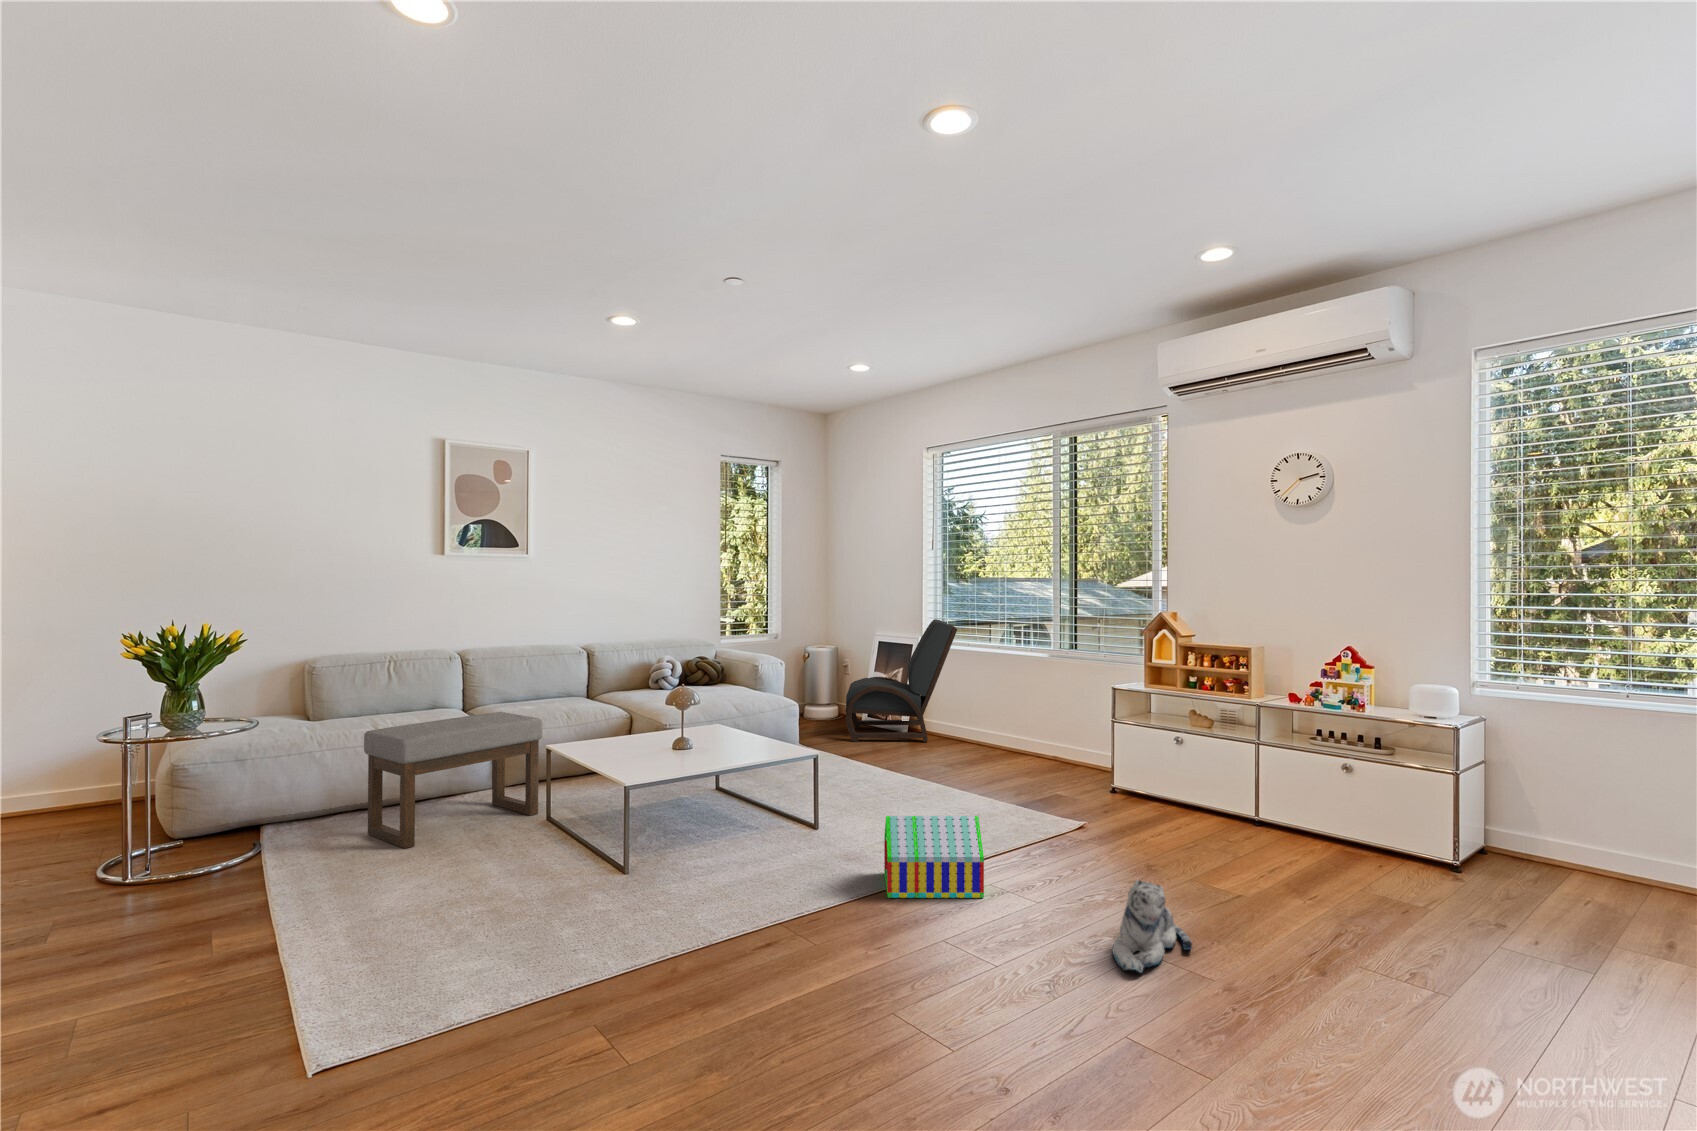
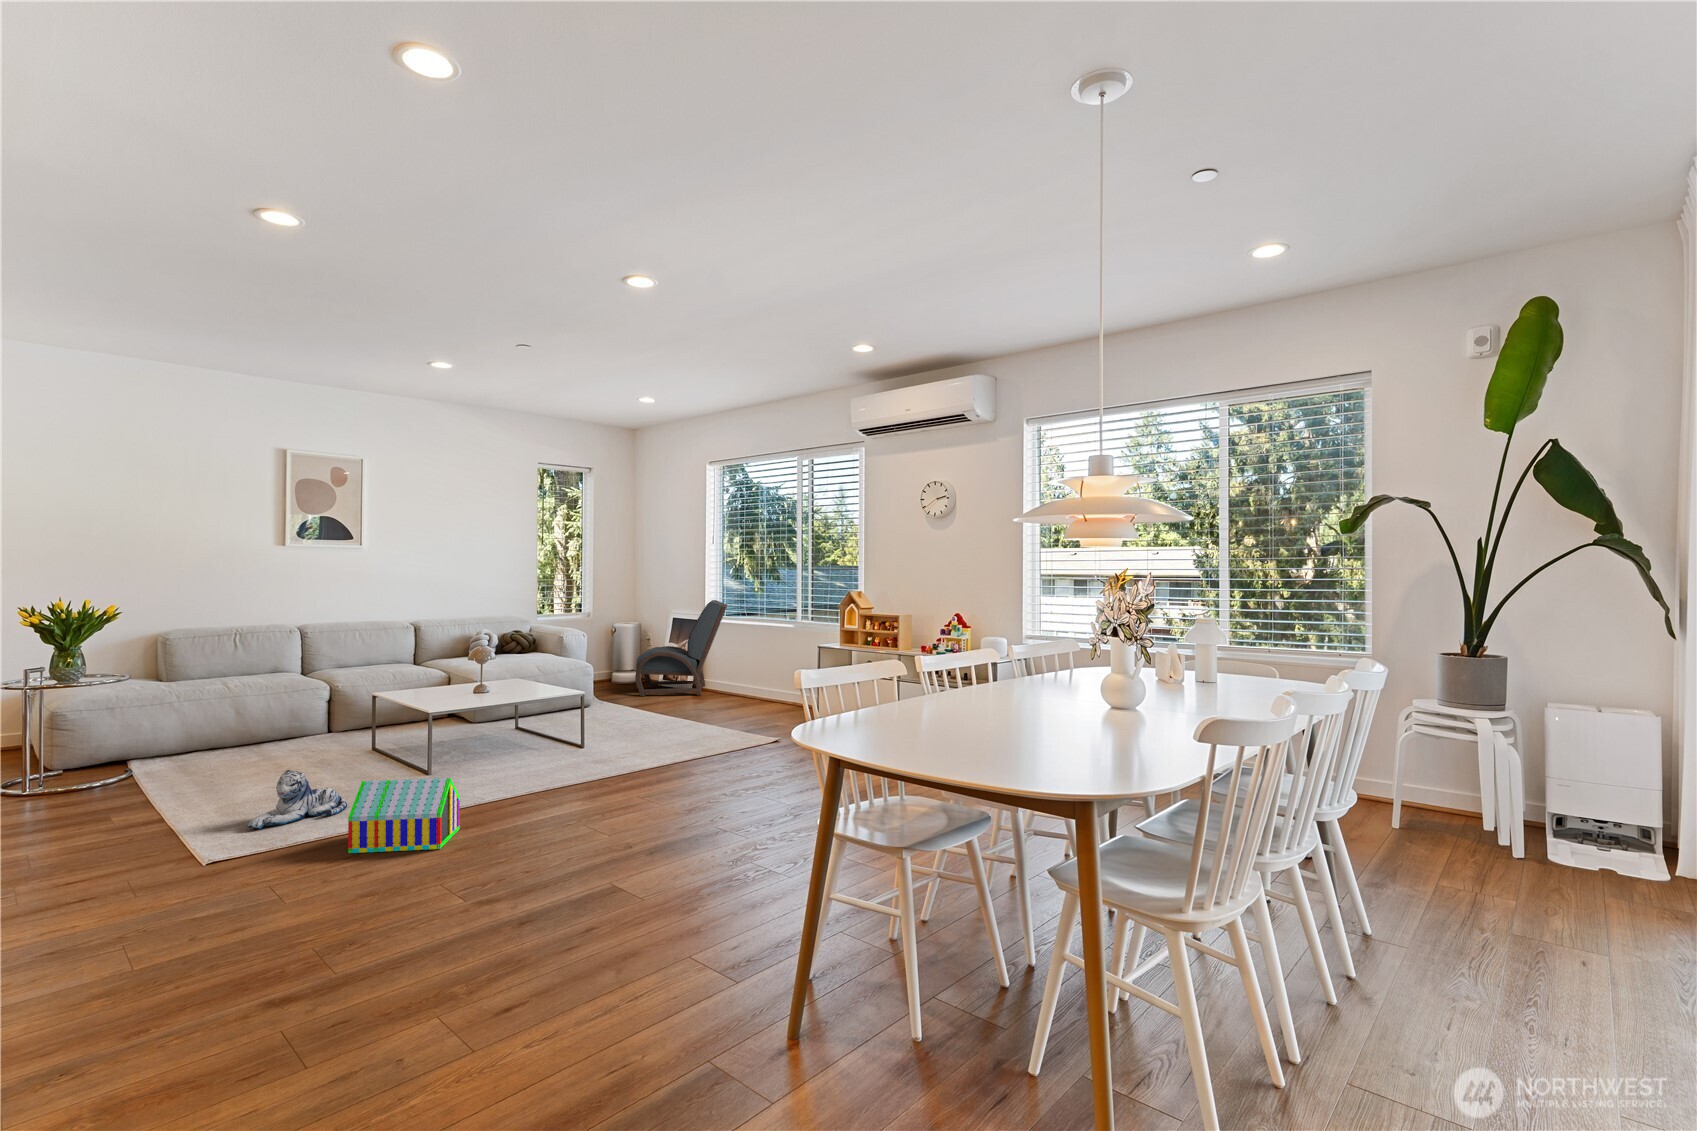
ottoman: present [364,712,542,848] -> none [220,670,369,768]
toy house: present [884,816,984,898] -> present [348,778,460,853]
plush toy: present [1112,880,1192,973] -> present [248,770,347,828]

